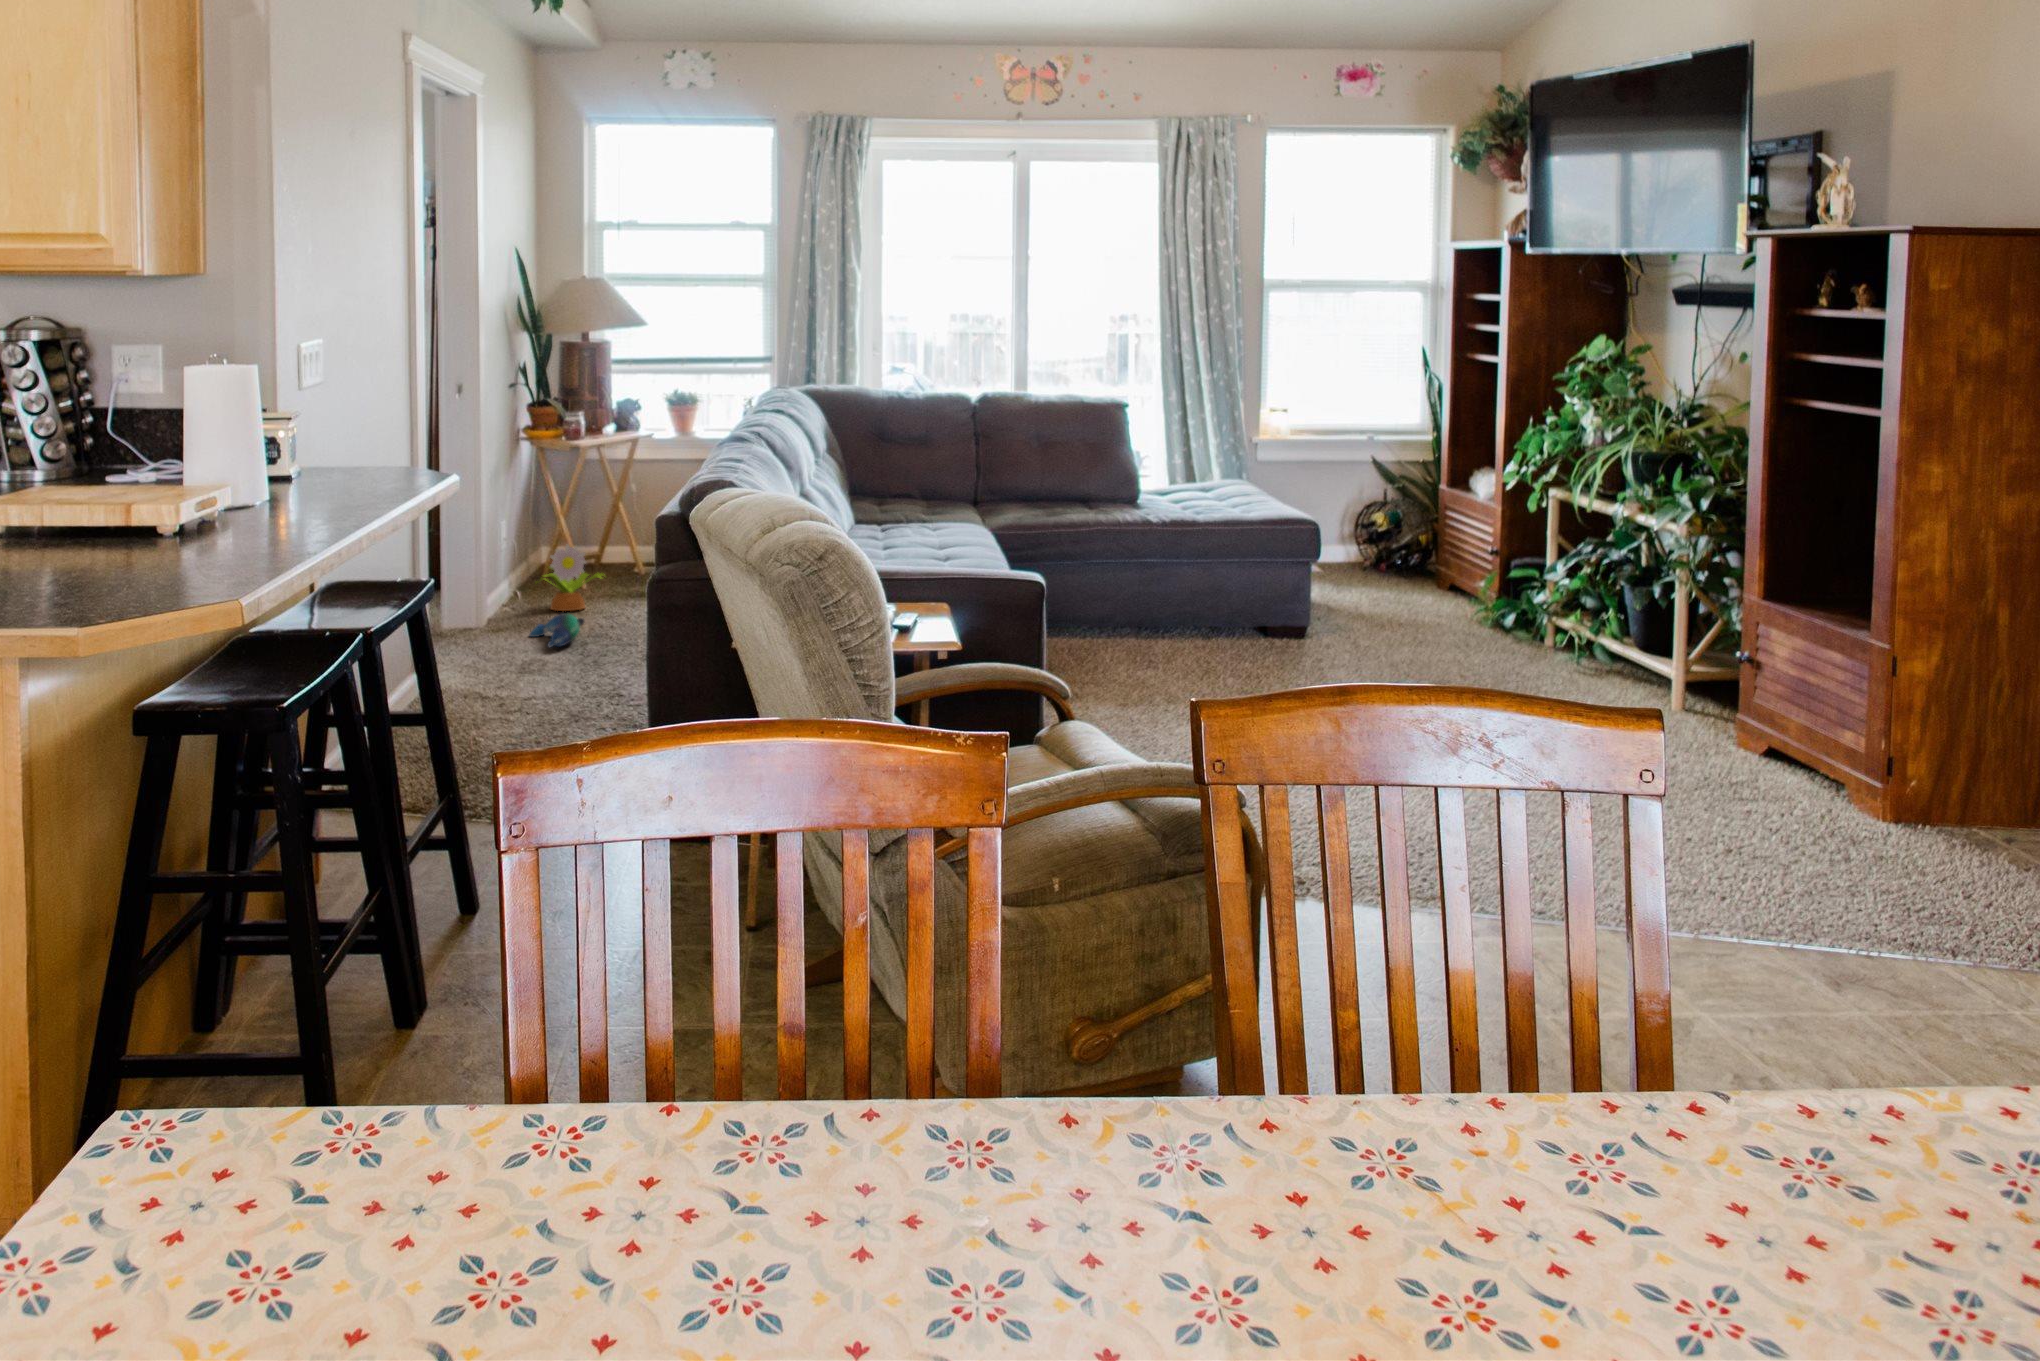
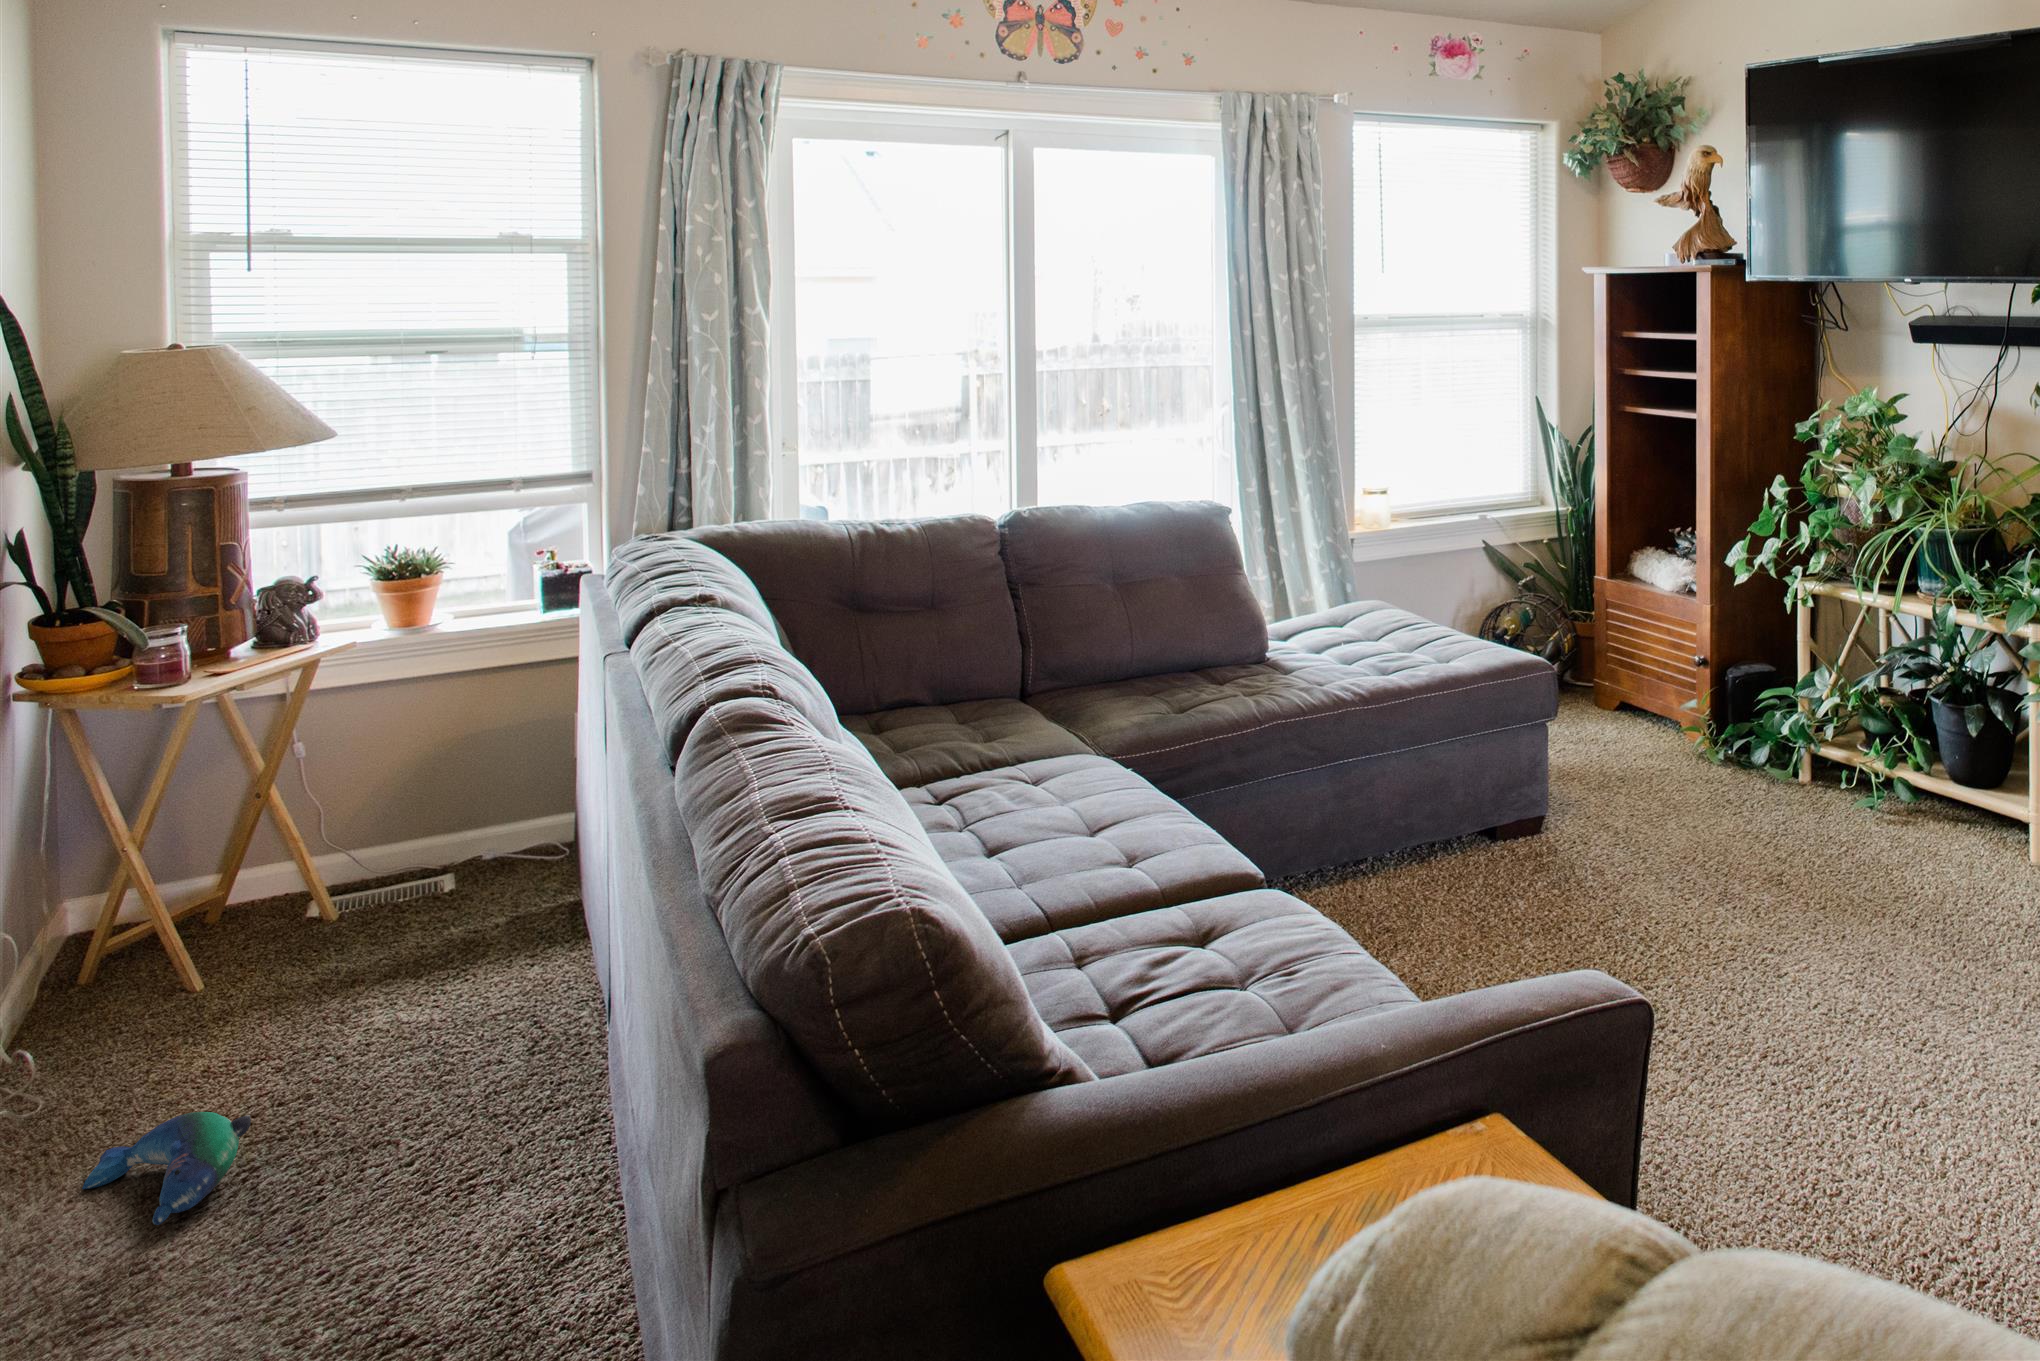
decorative plant: present [536,545,604,611] -> none [78,928,274,1076]

